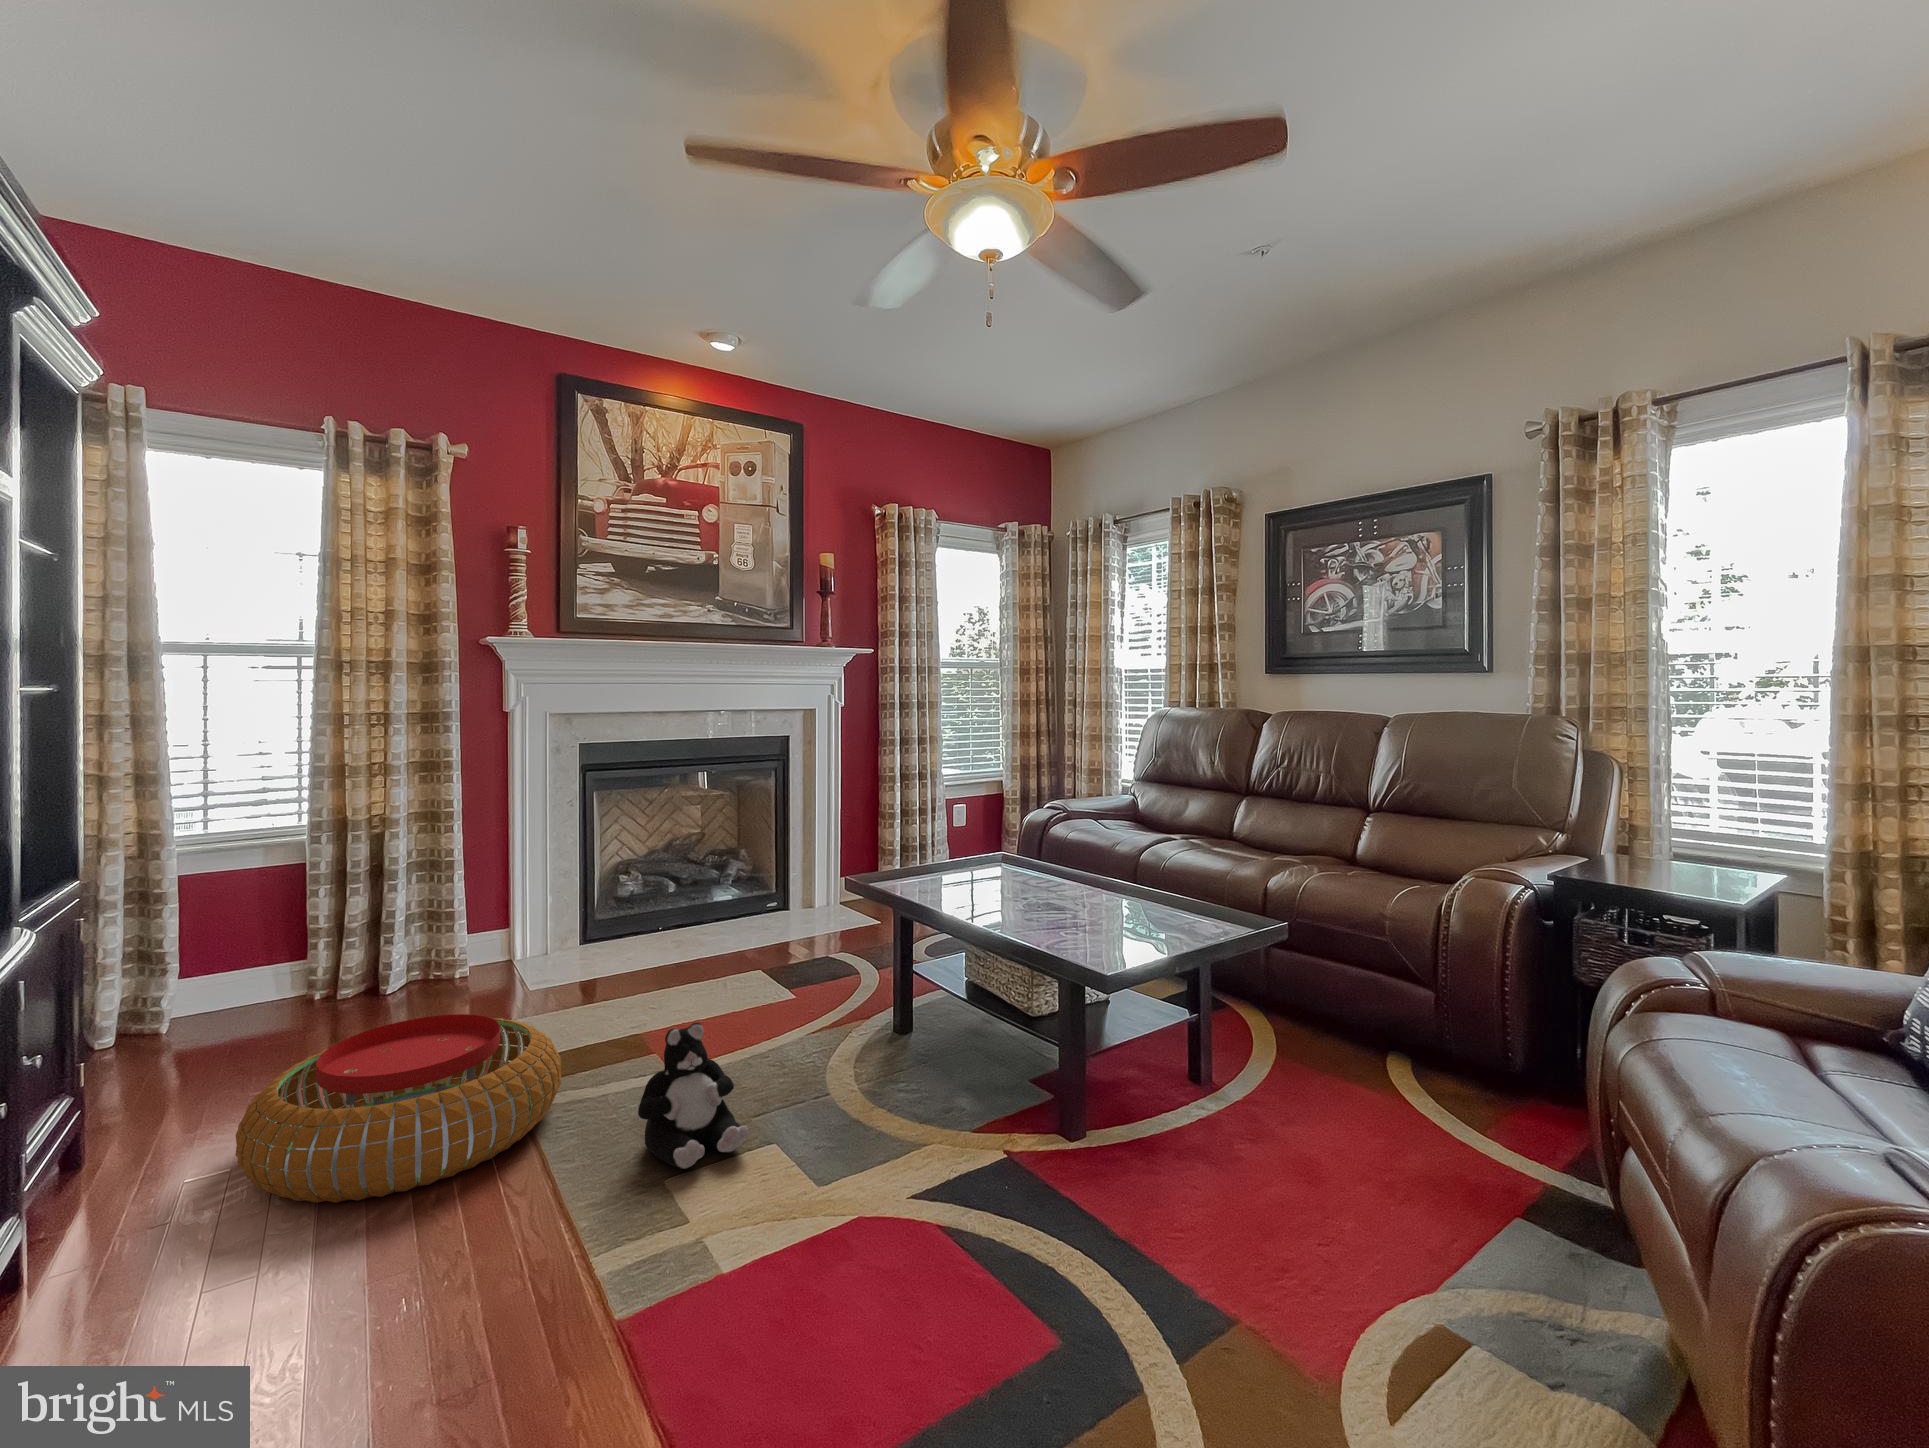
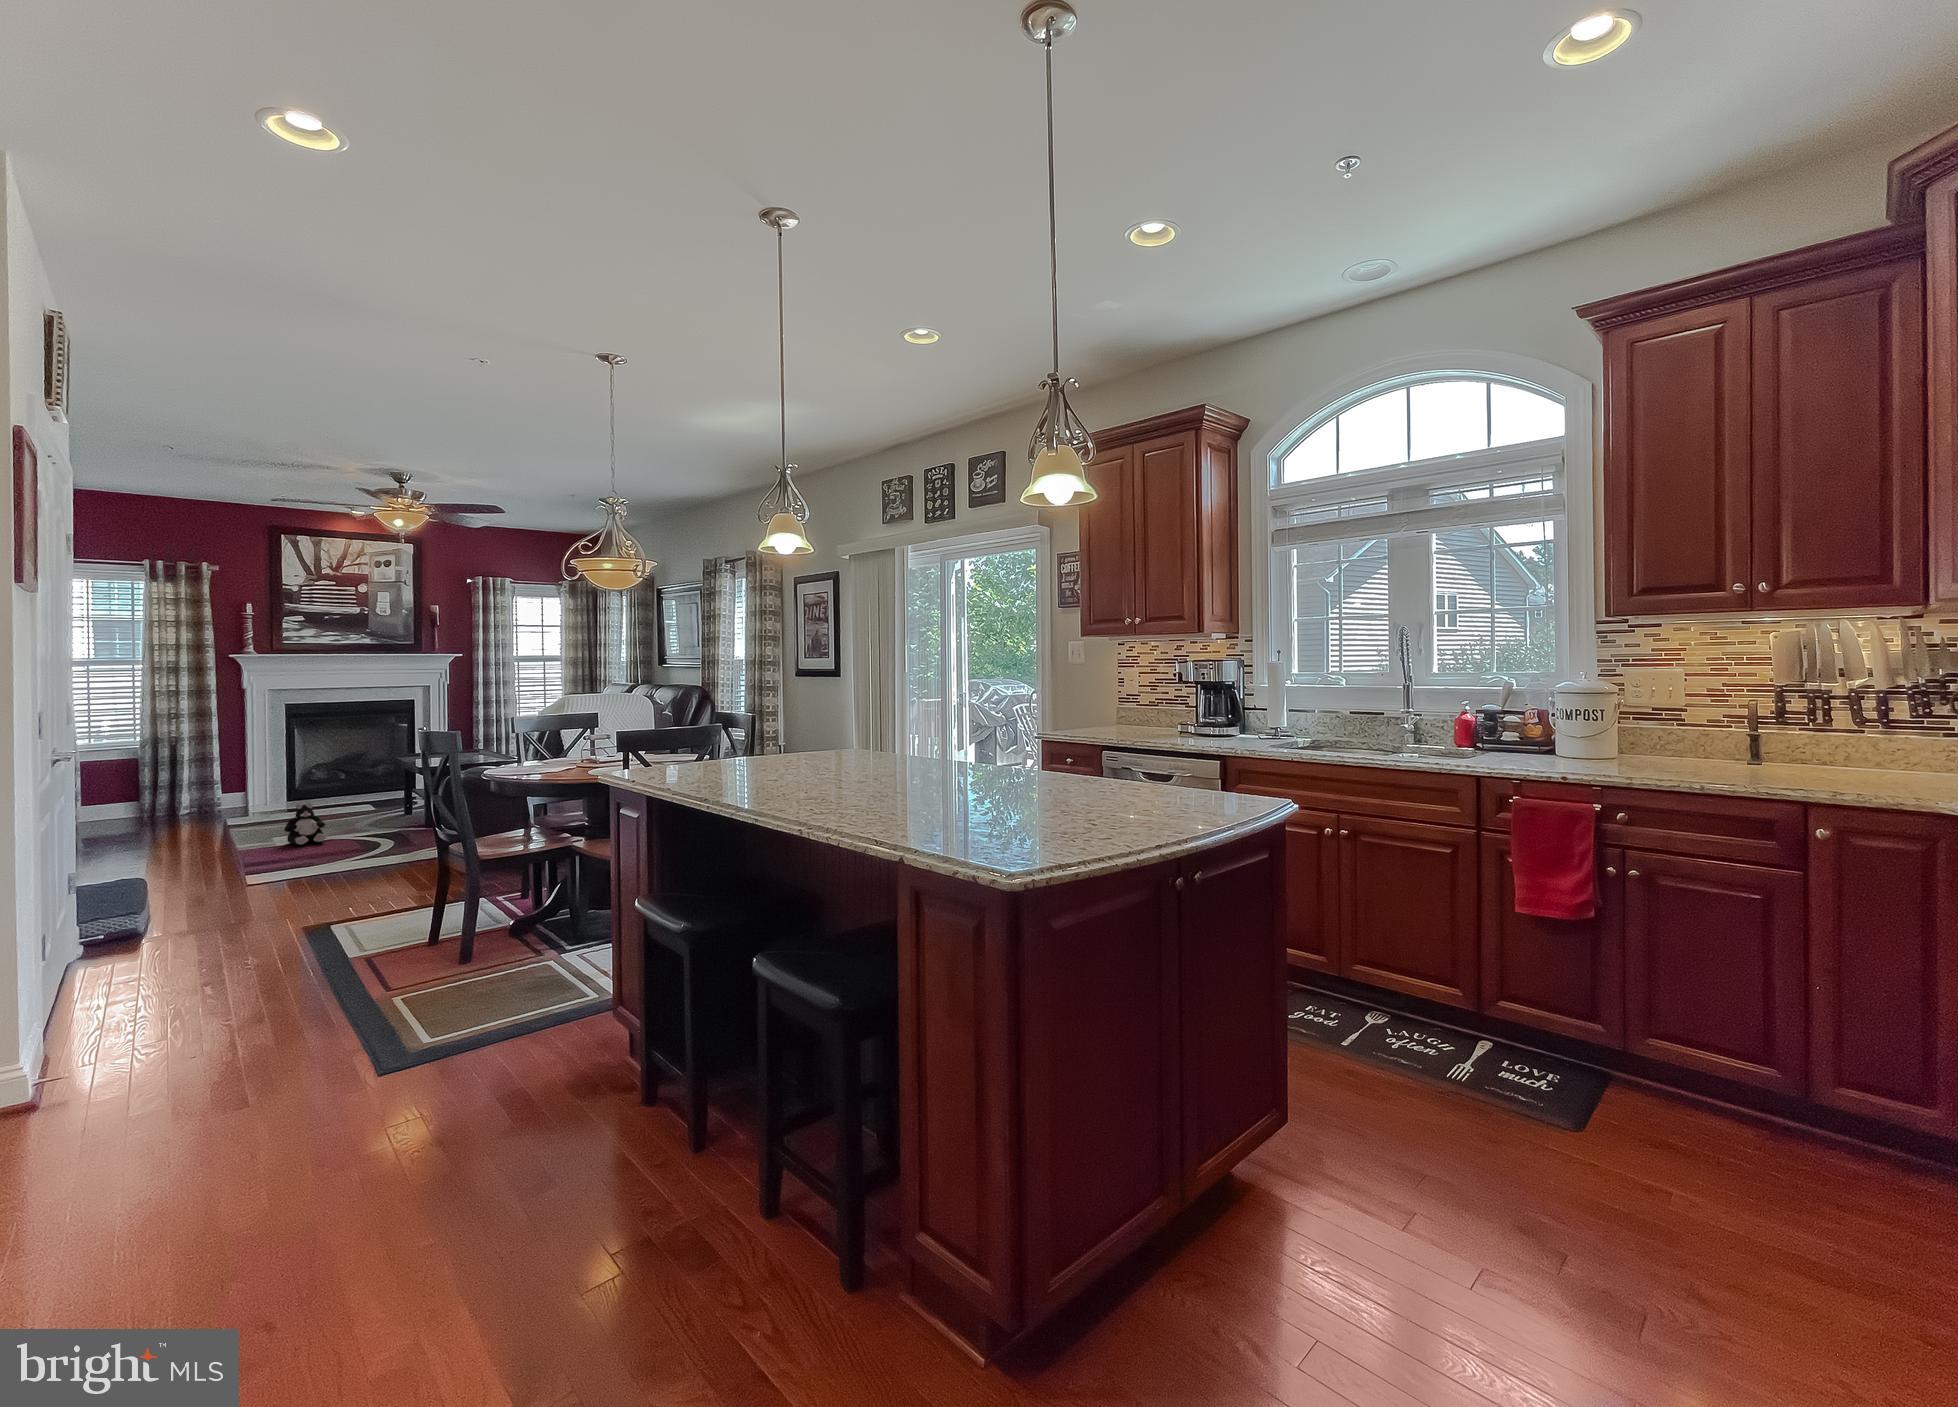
pouf: present [236,1014,561,1203] -> none [130,805,259,853]

